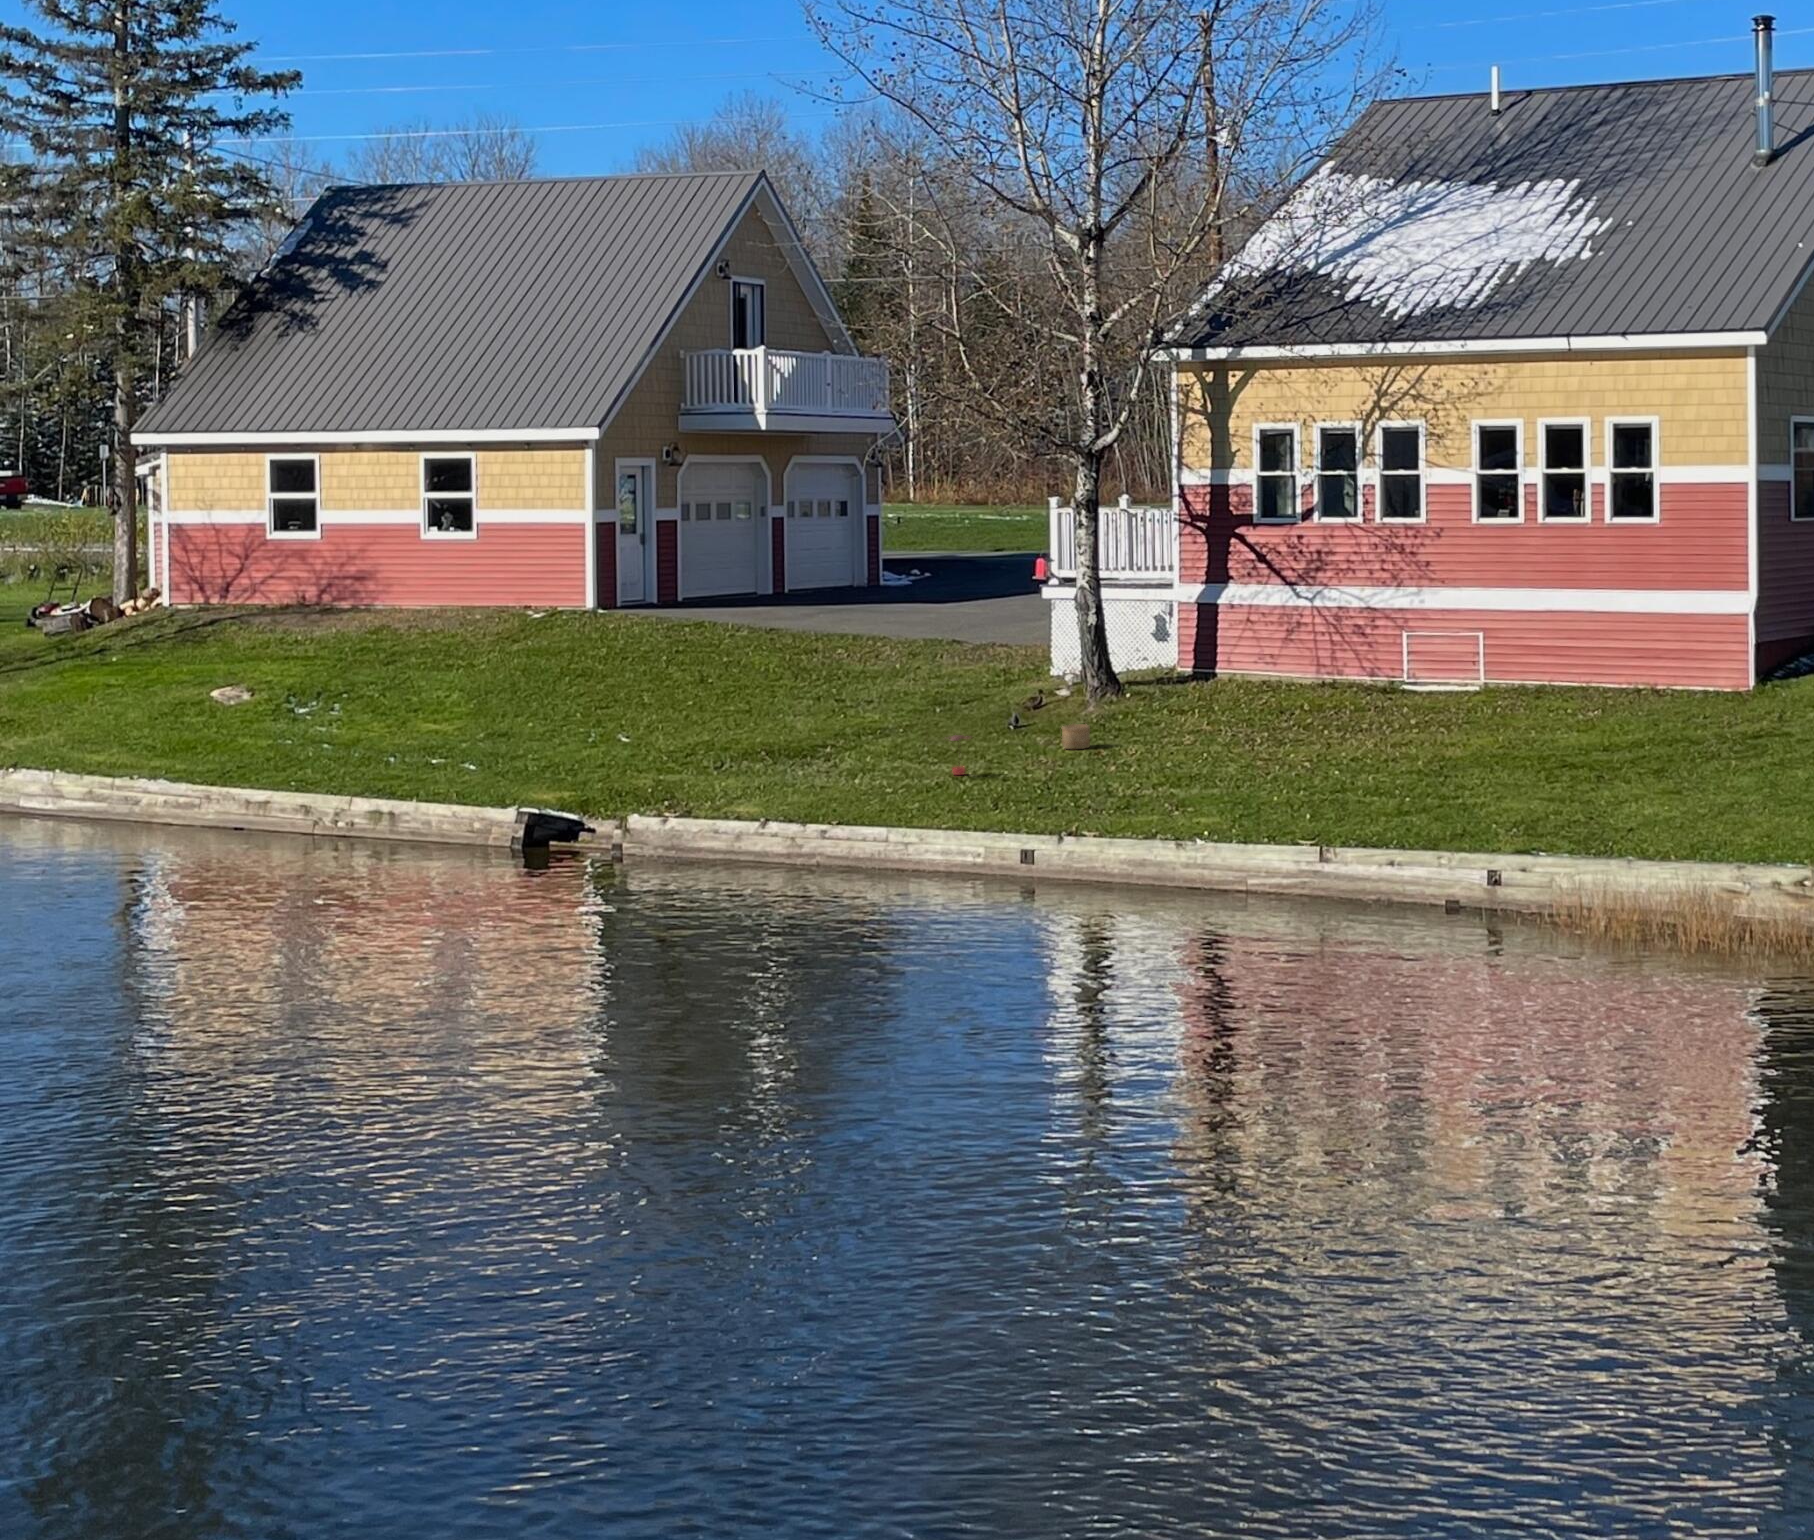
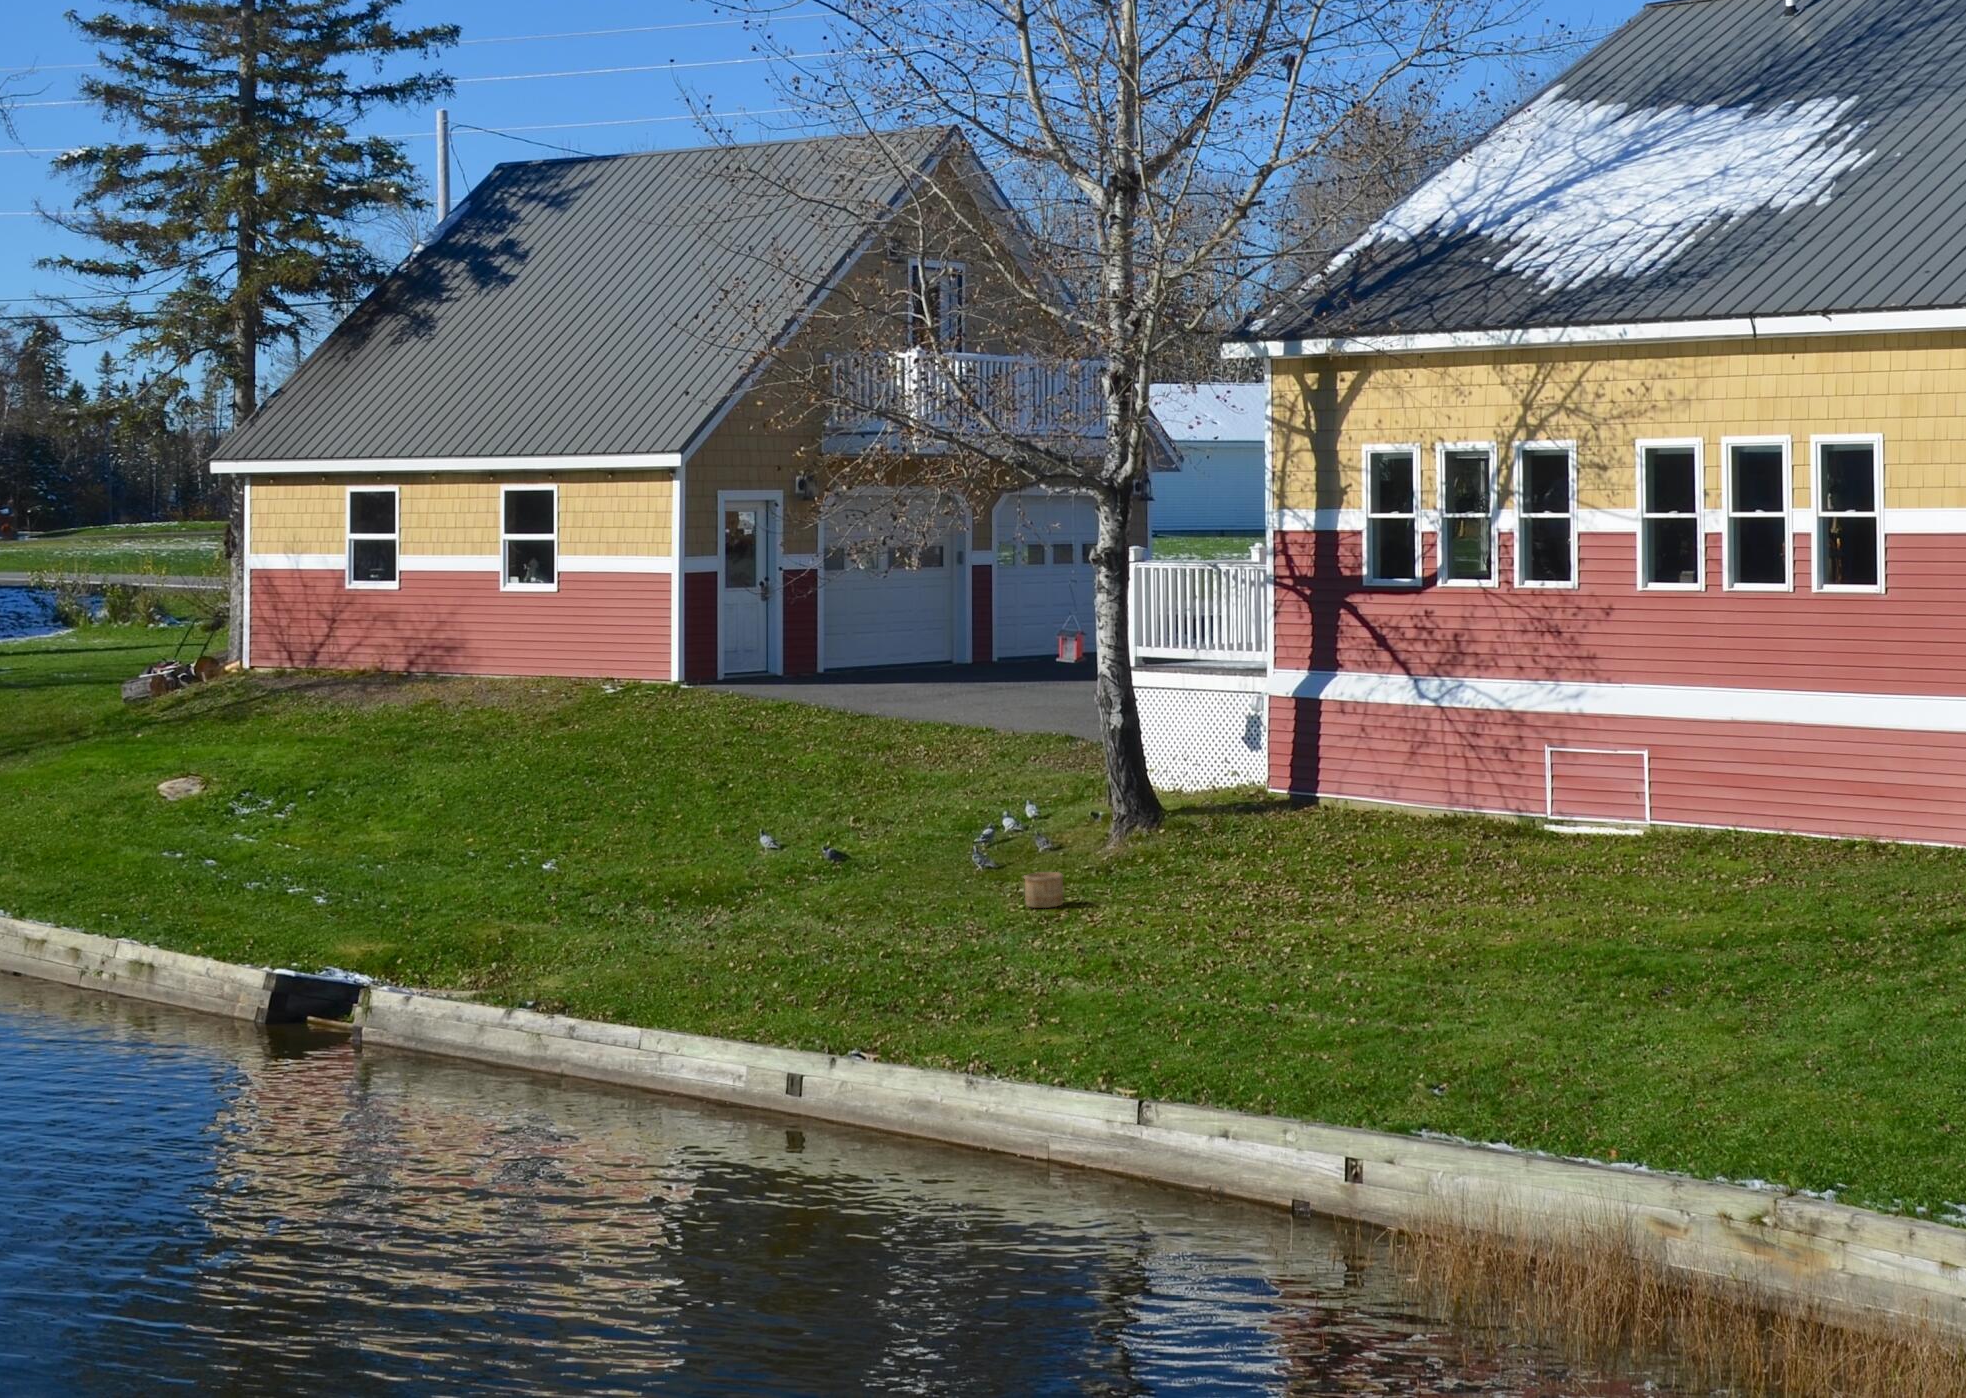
potted plant: present [950,735,969,775] -> none [829,887,868,943]

